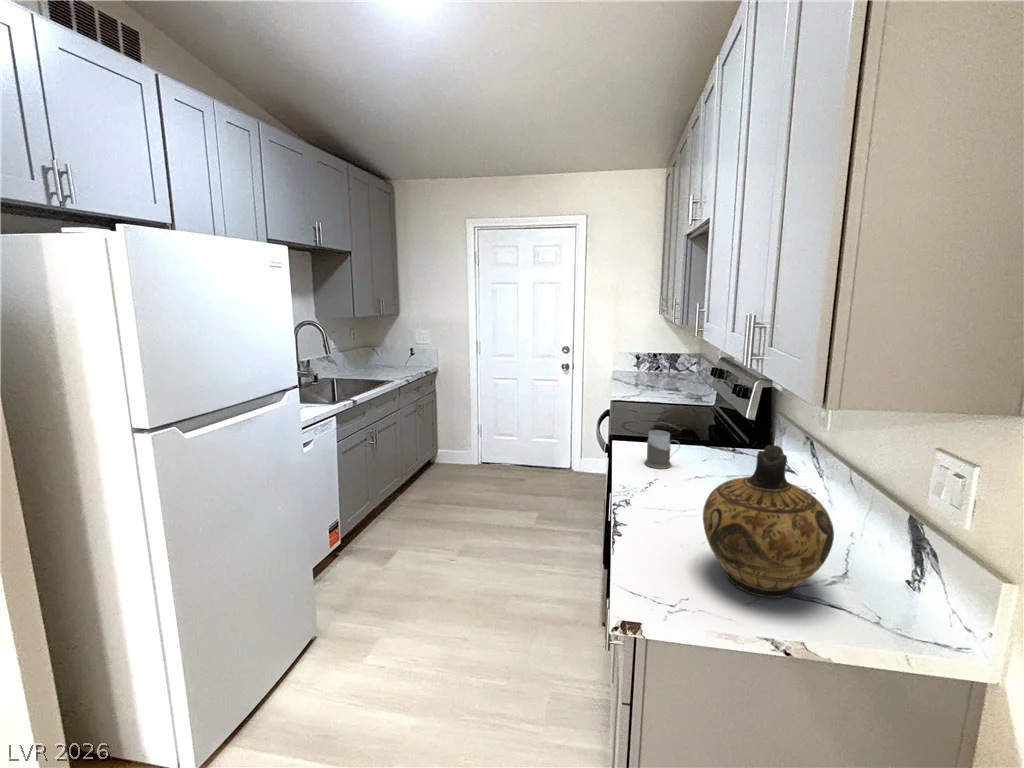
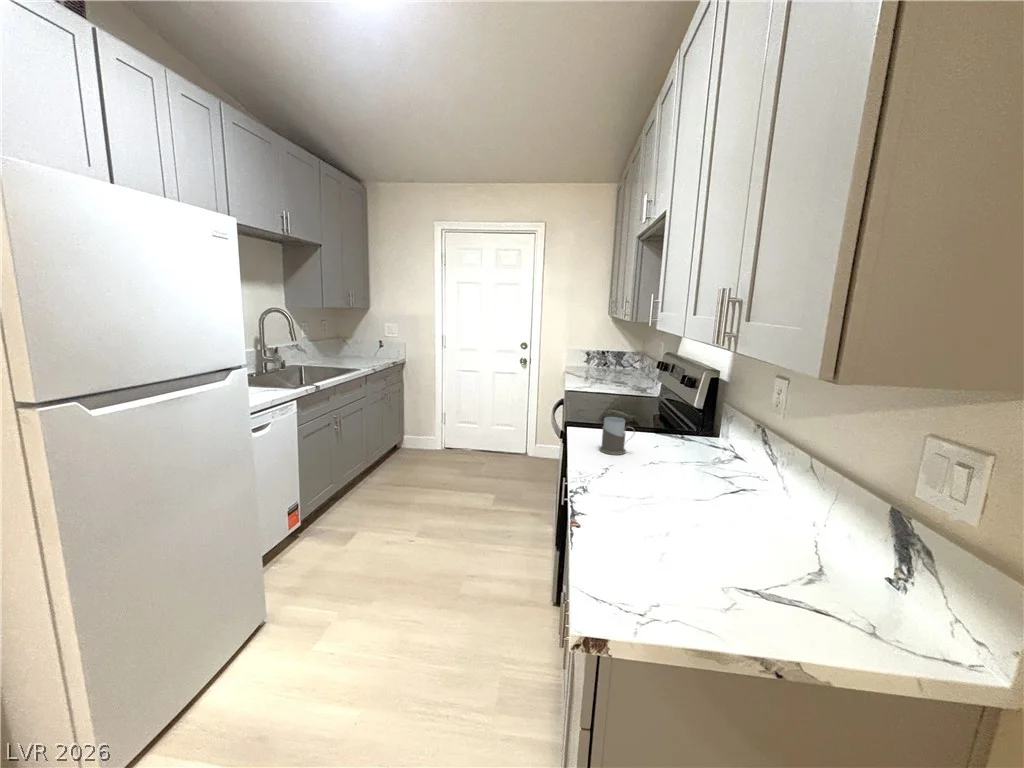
ceramic jug: present [703,445,834,598] -> none [673,429,824,603]

